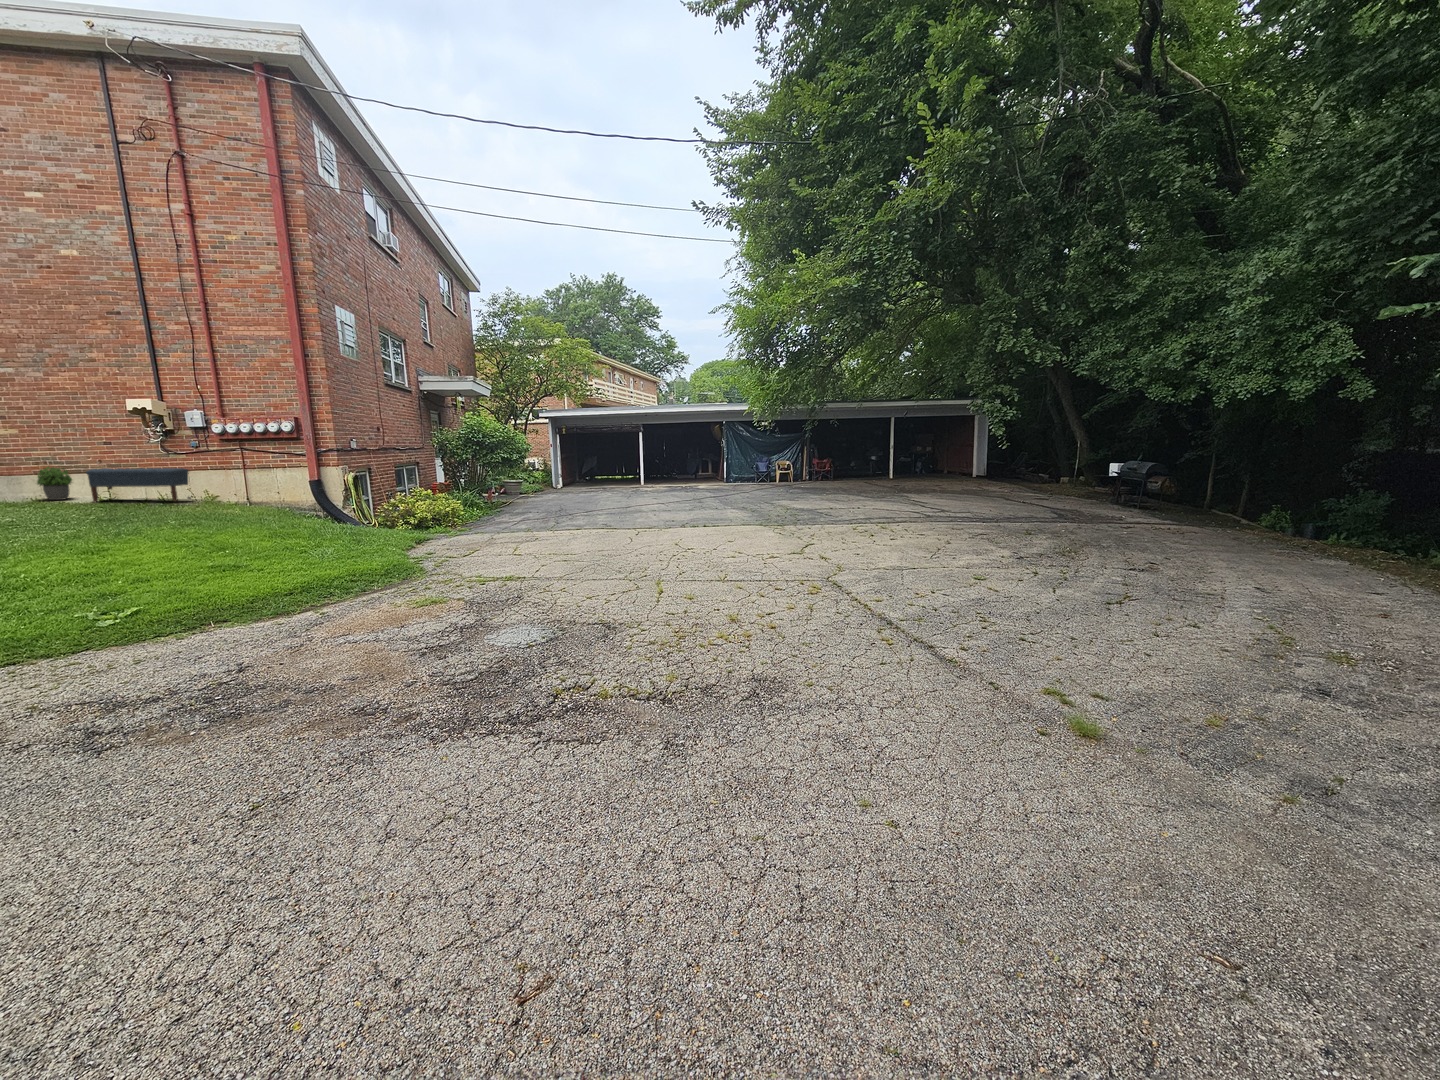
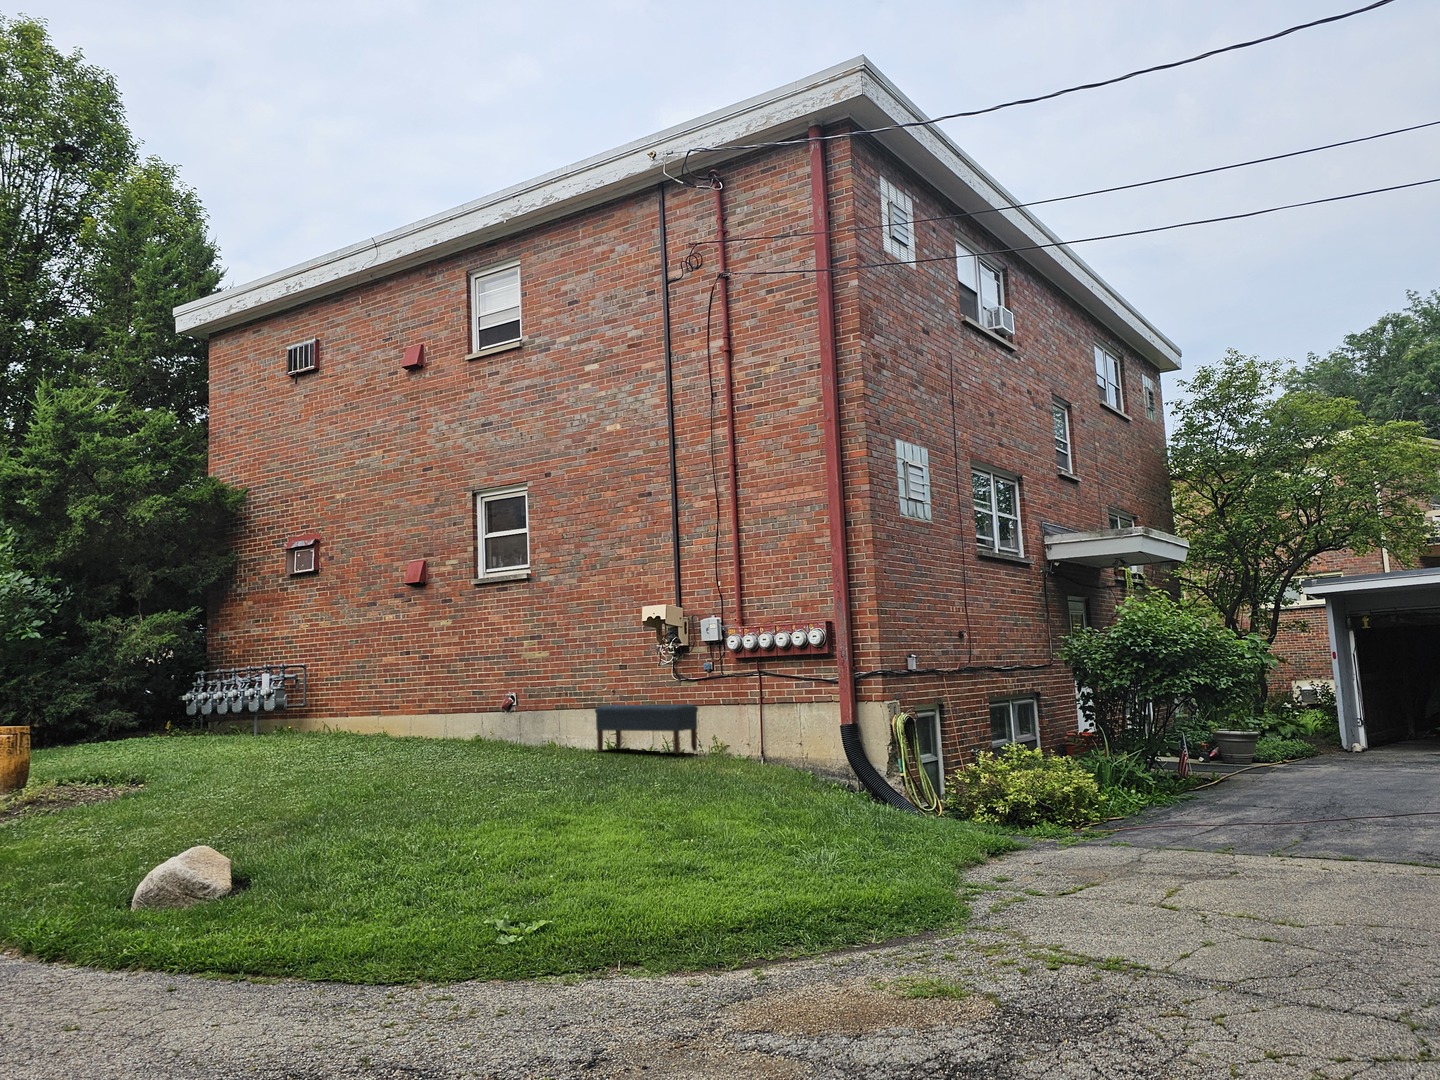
potted plant: present [37,467,72,500] -> none [551,701,586,747]

